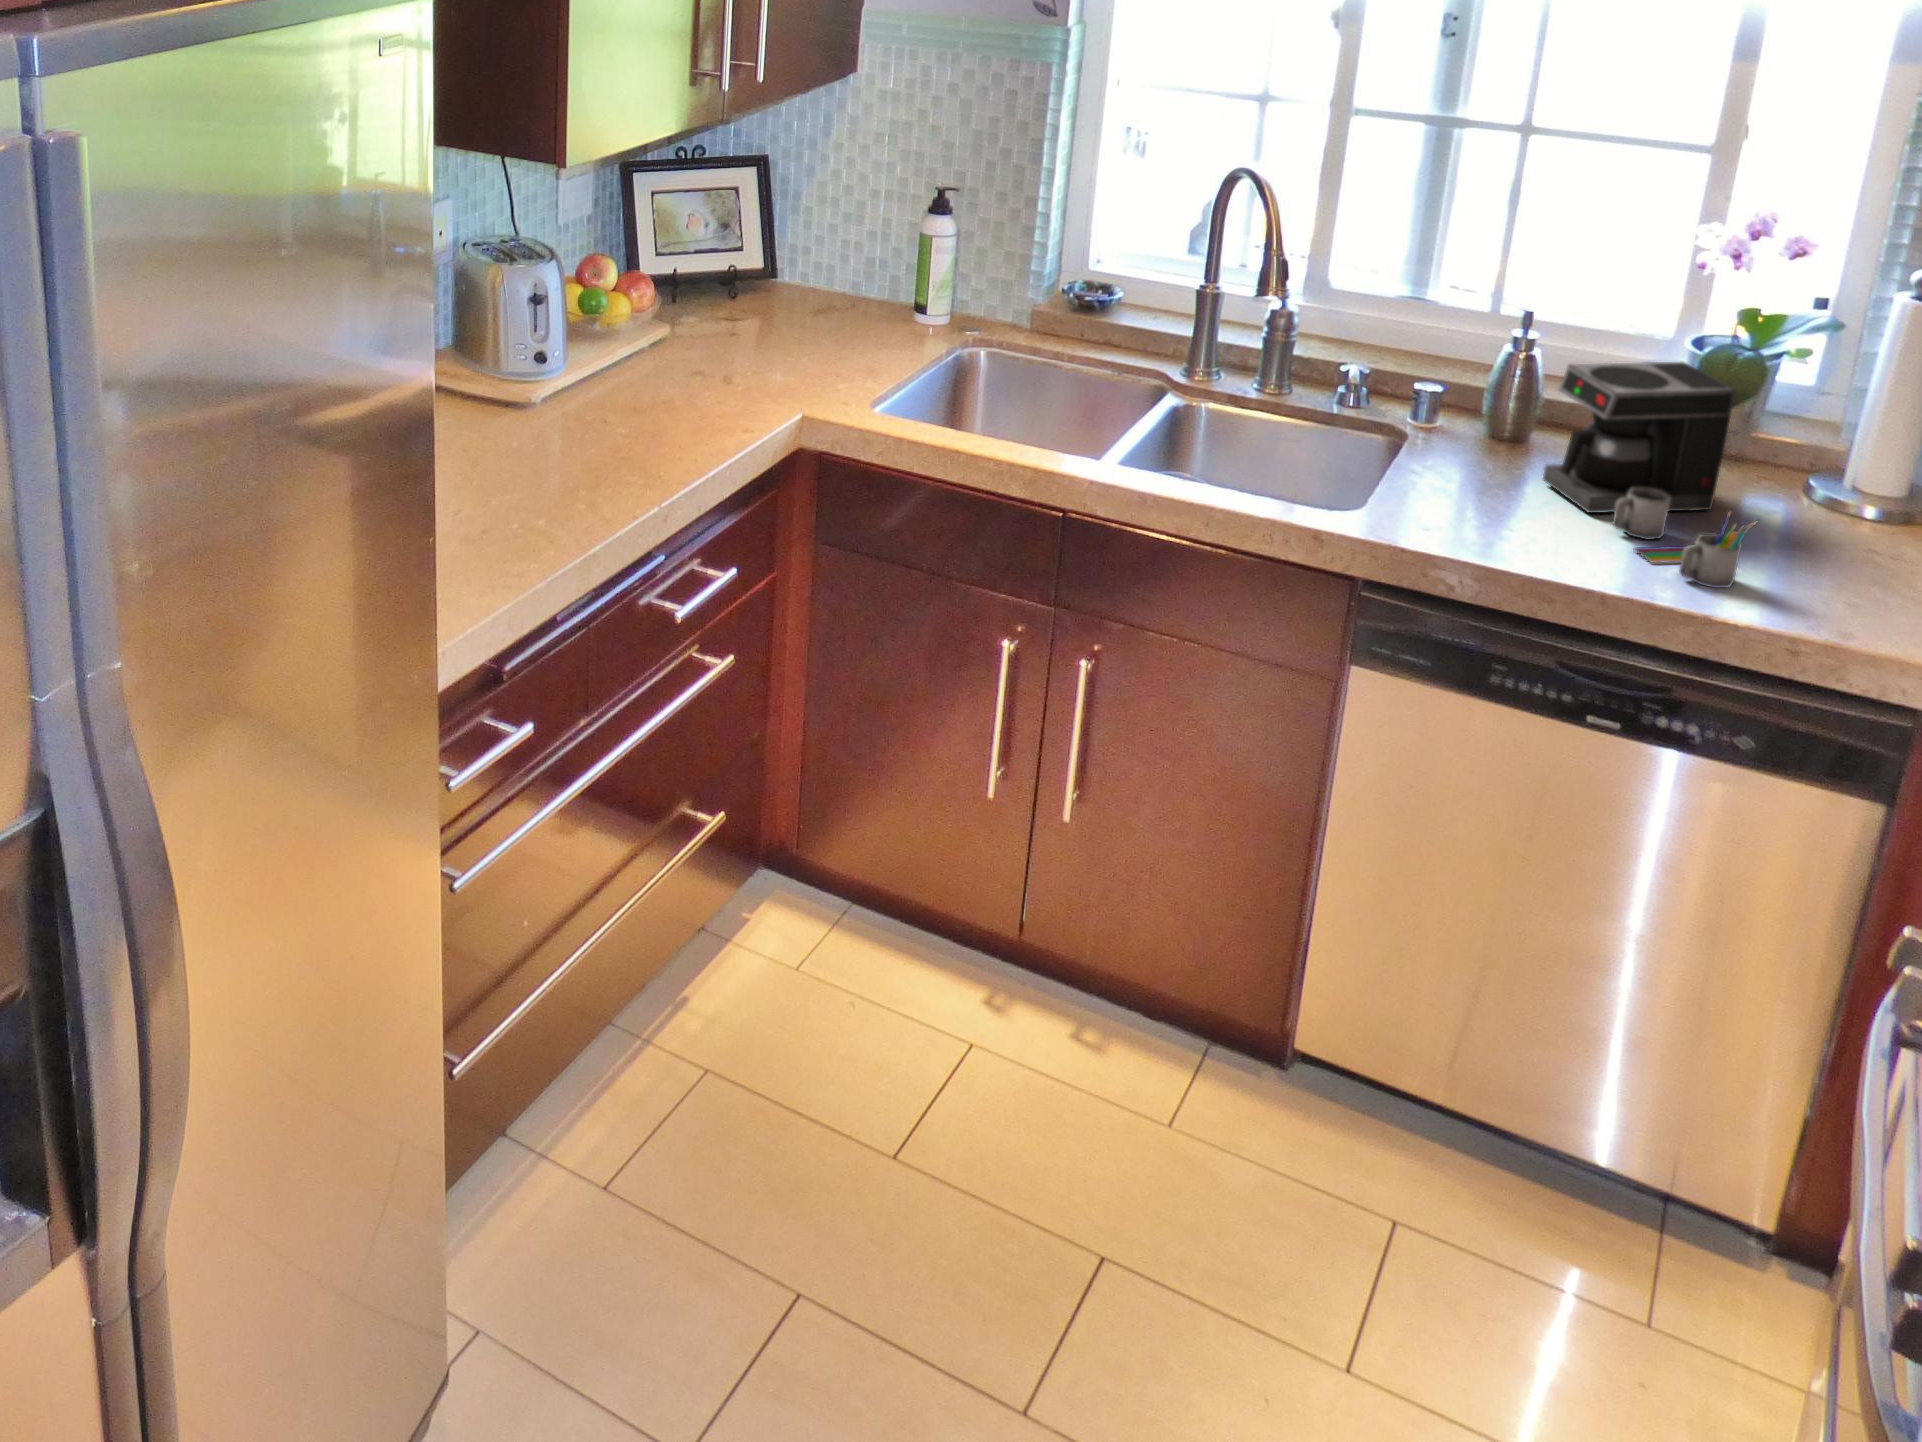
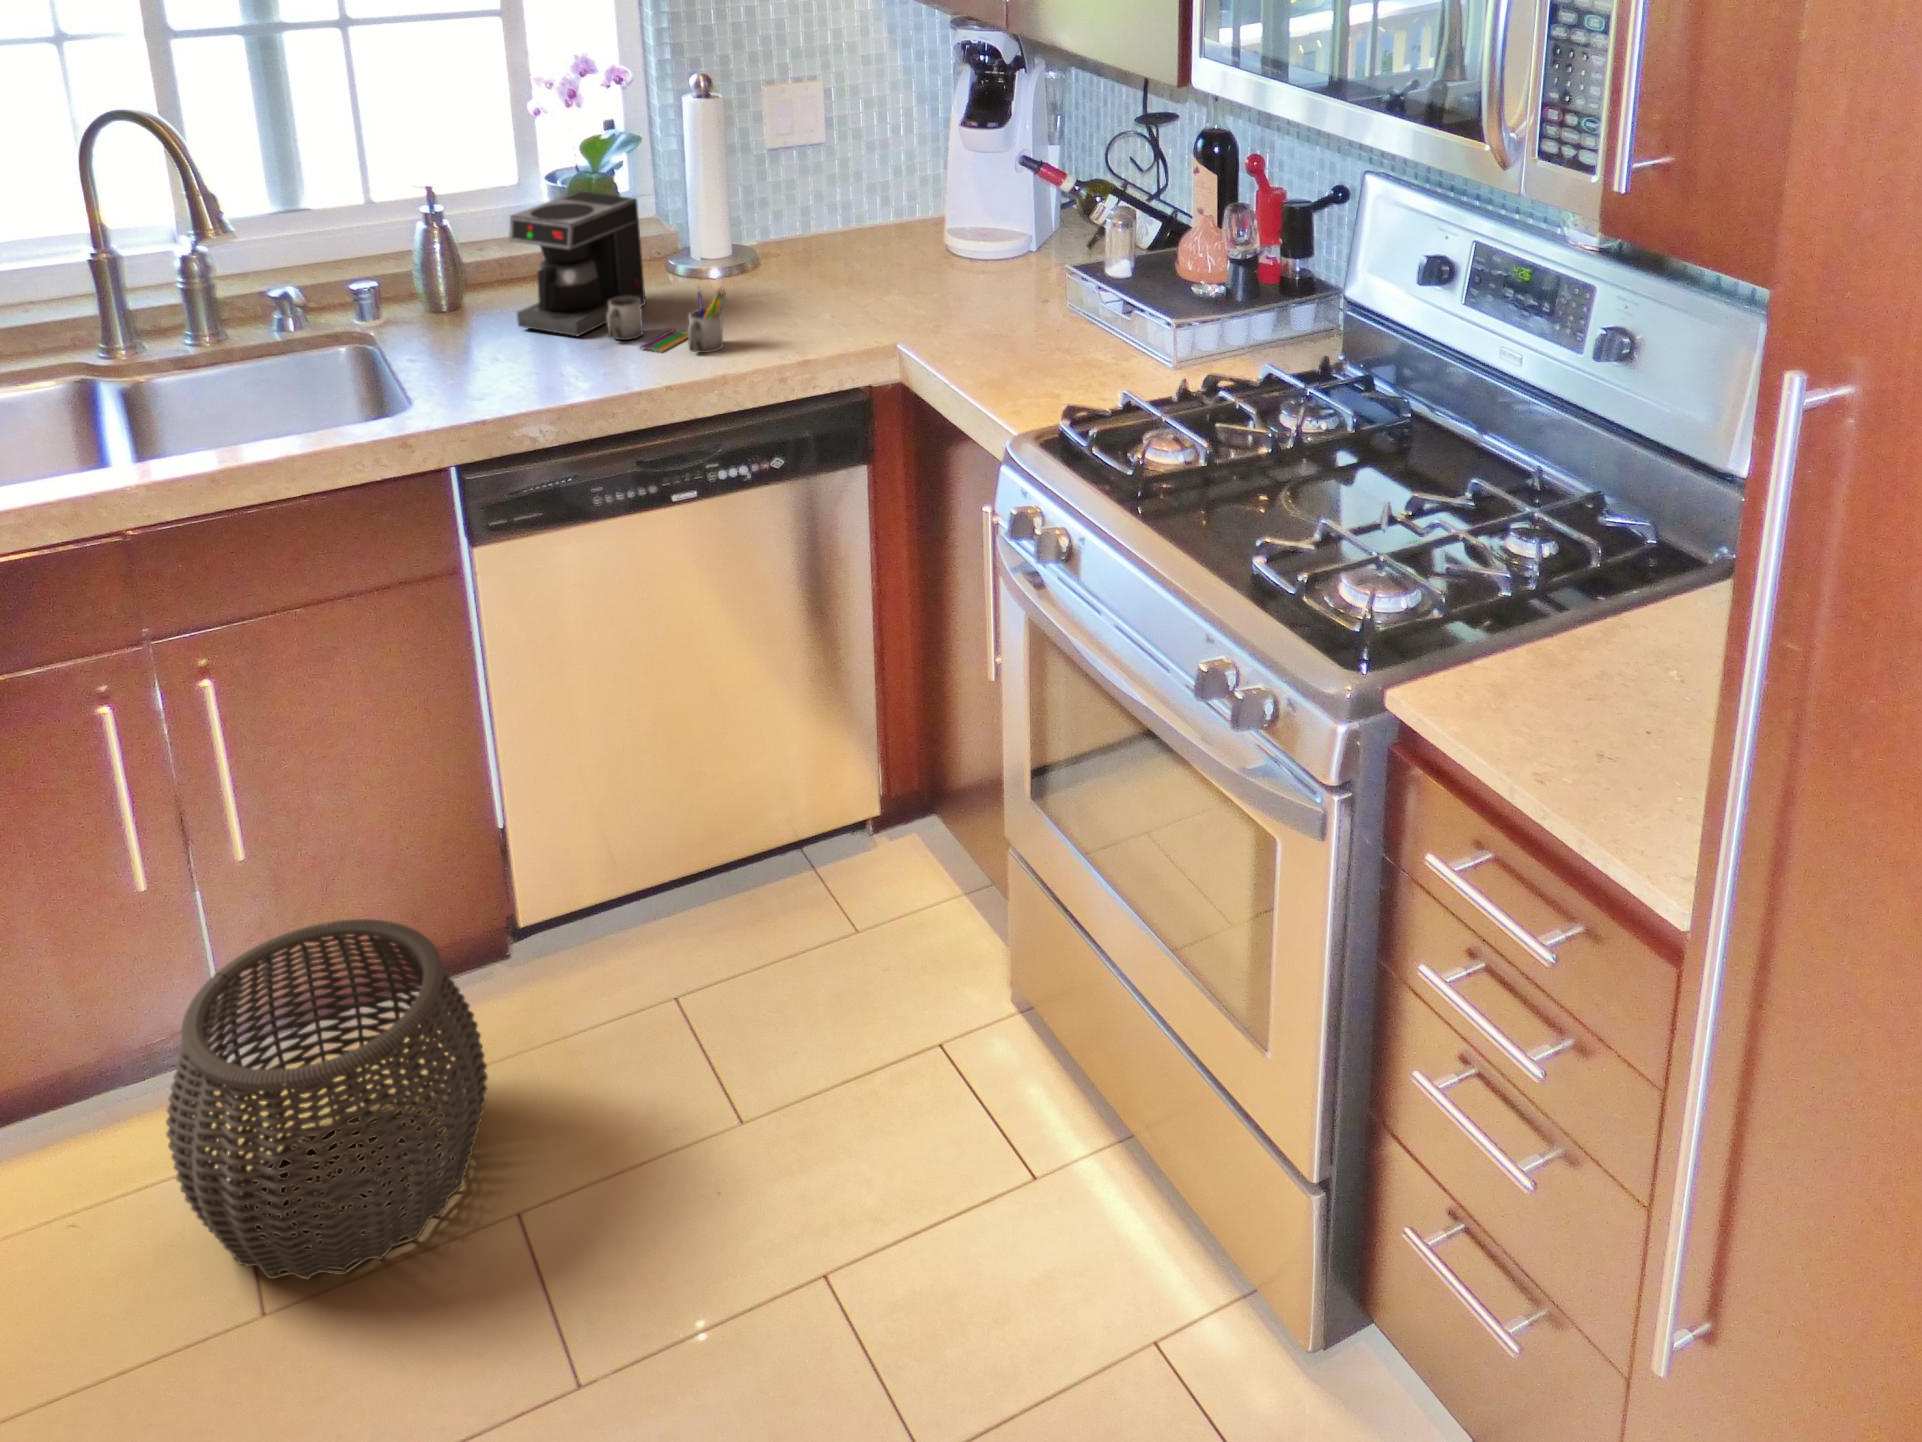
woven basket: none [889,887,1153,1195] -> present [166,919,488,1280]

